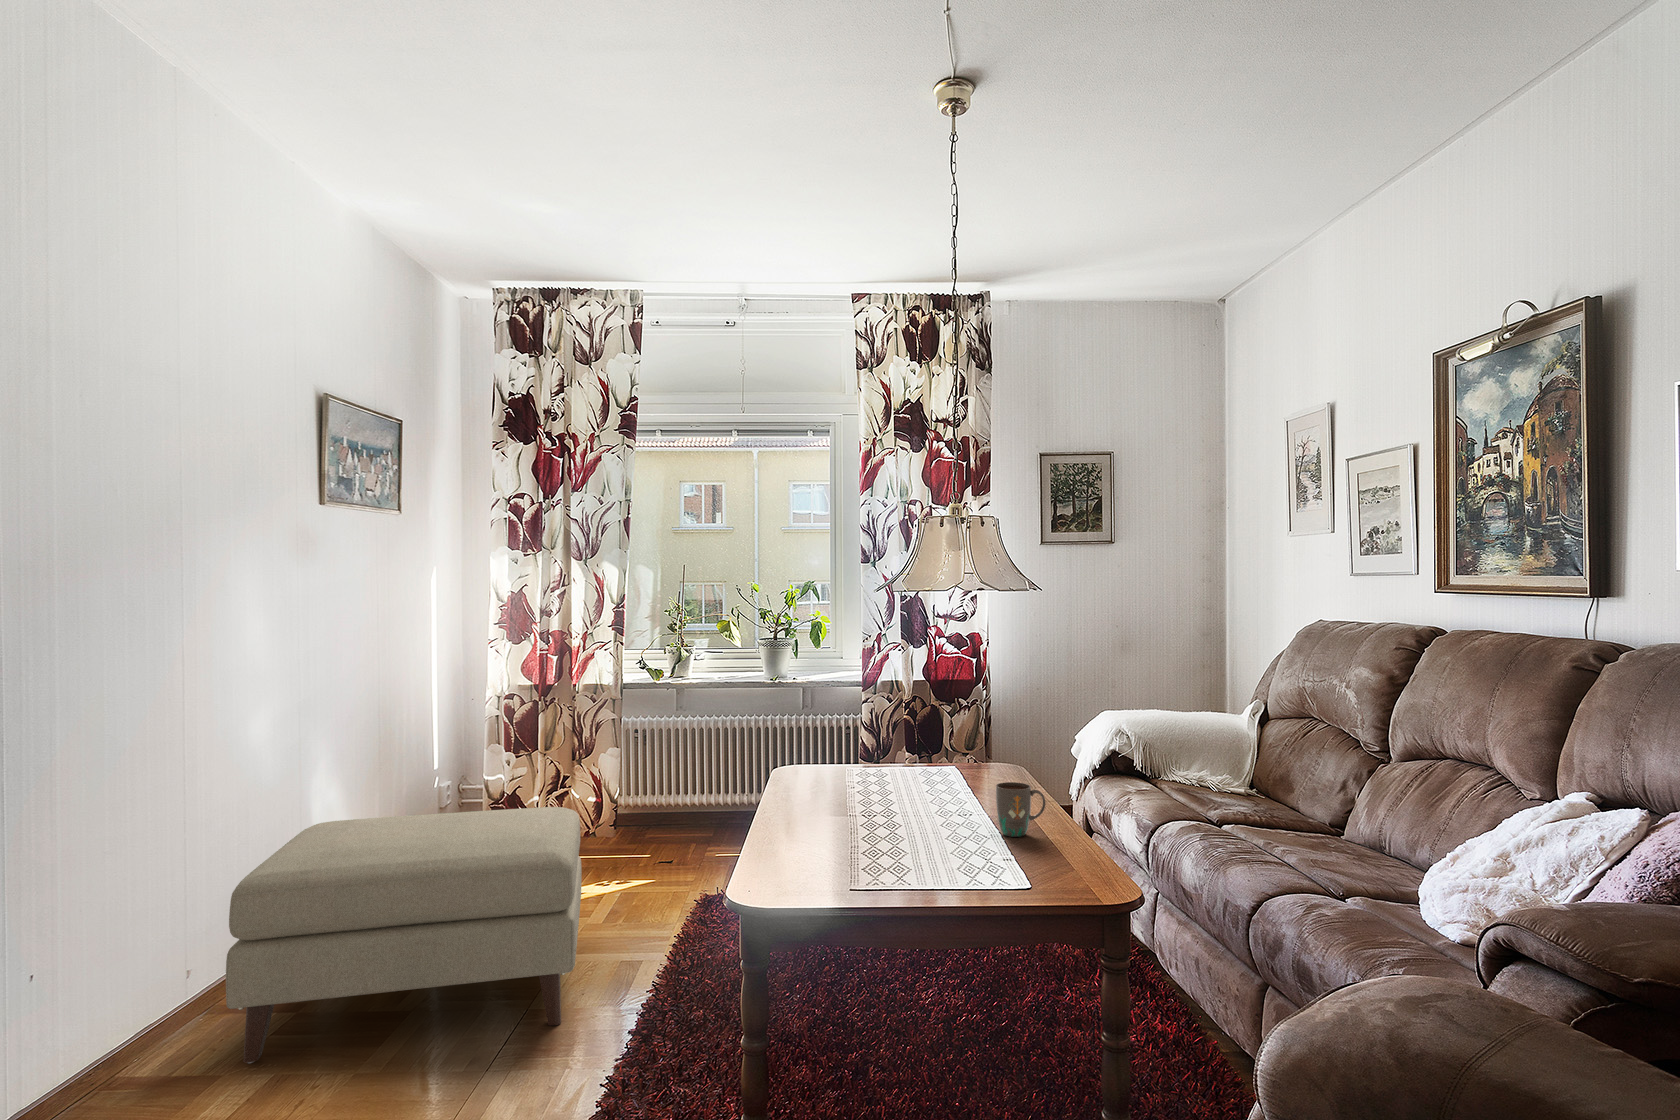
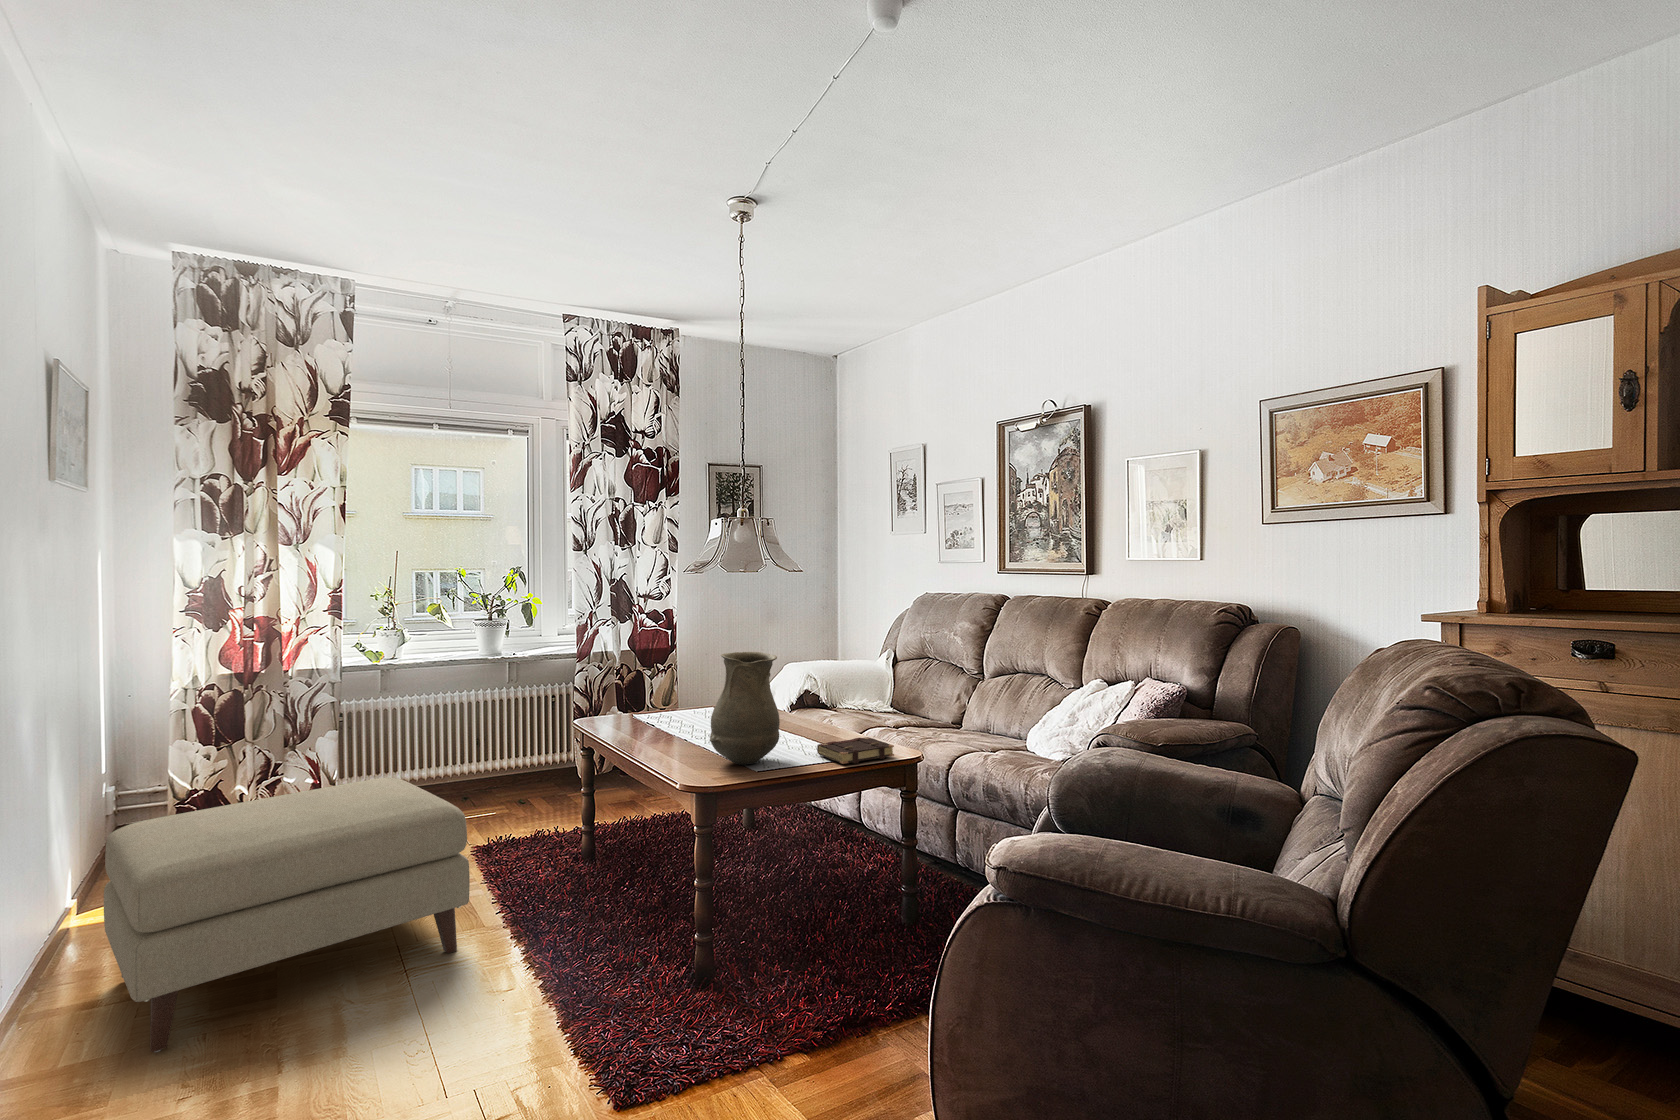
vase: none [811,697,924,860] -> present [710,652,780,765]
mug: present [996,782,1045,837] -> none [804,705,834,741]
book: none [980,844,1090,886] -> present [817,737,894,764]

